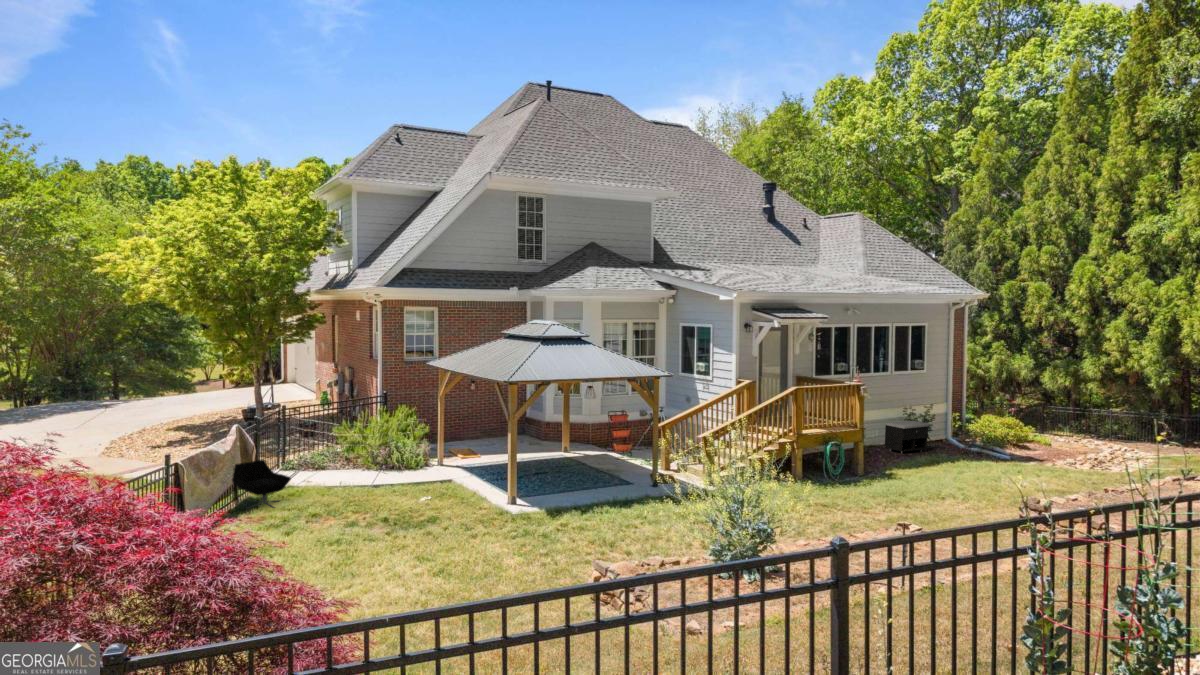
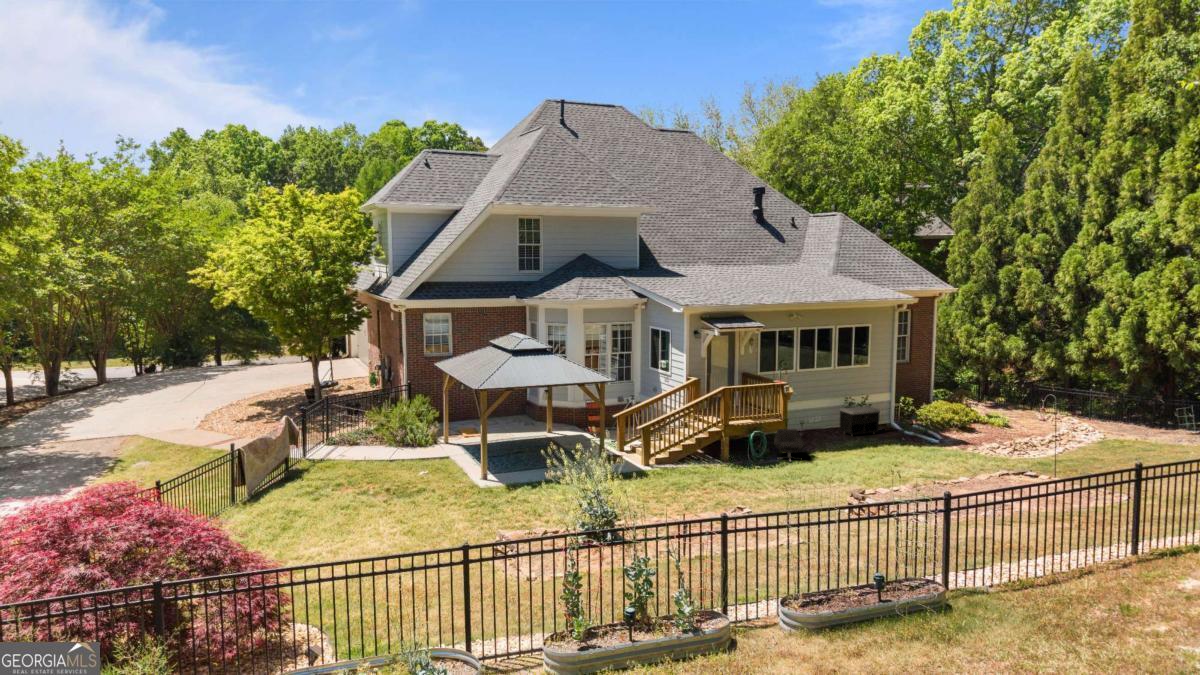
lounge chair: present [232,460,291,508] -> present [774,429,806,461]

